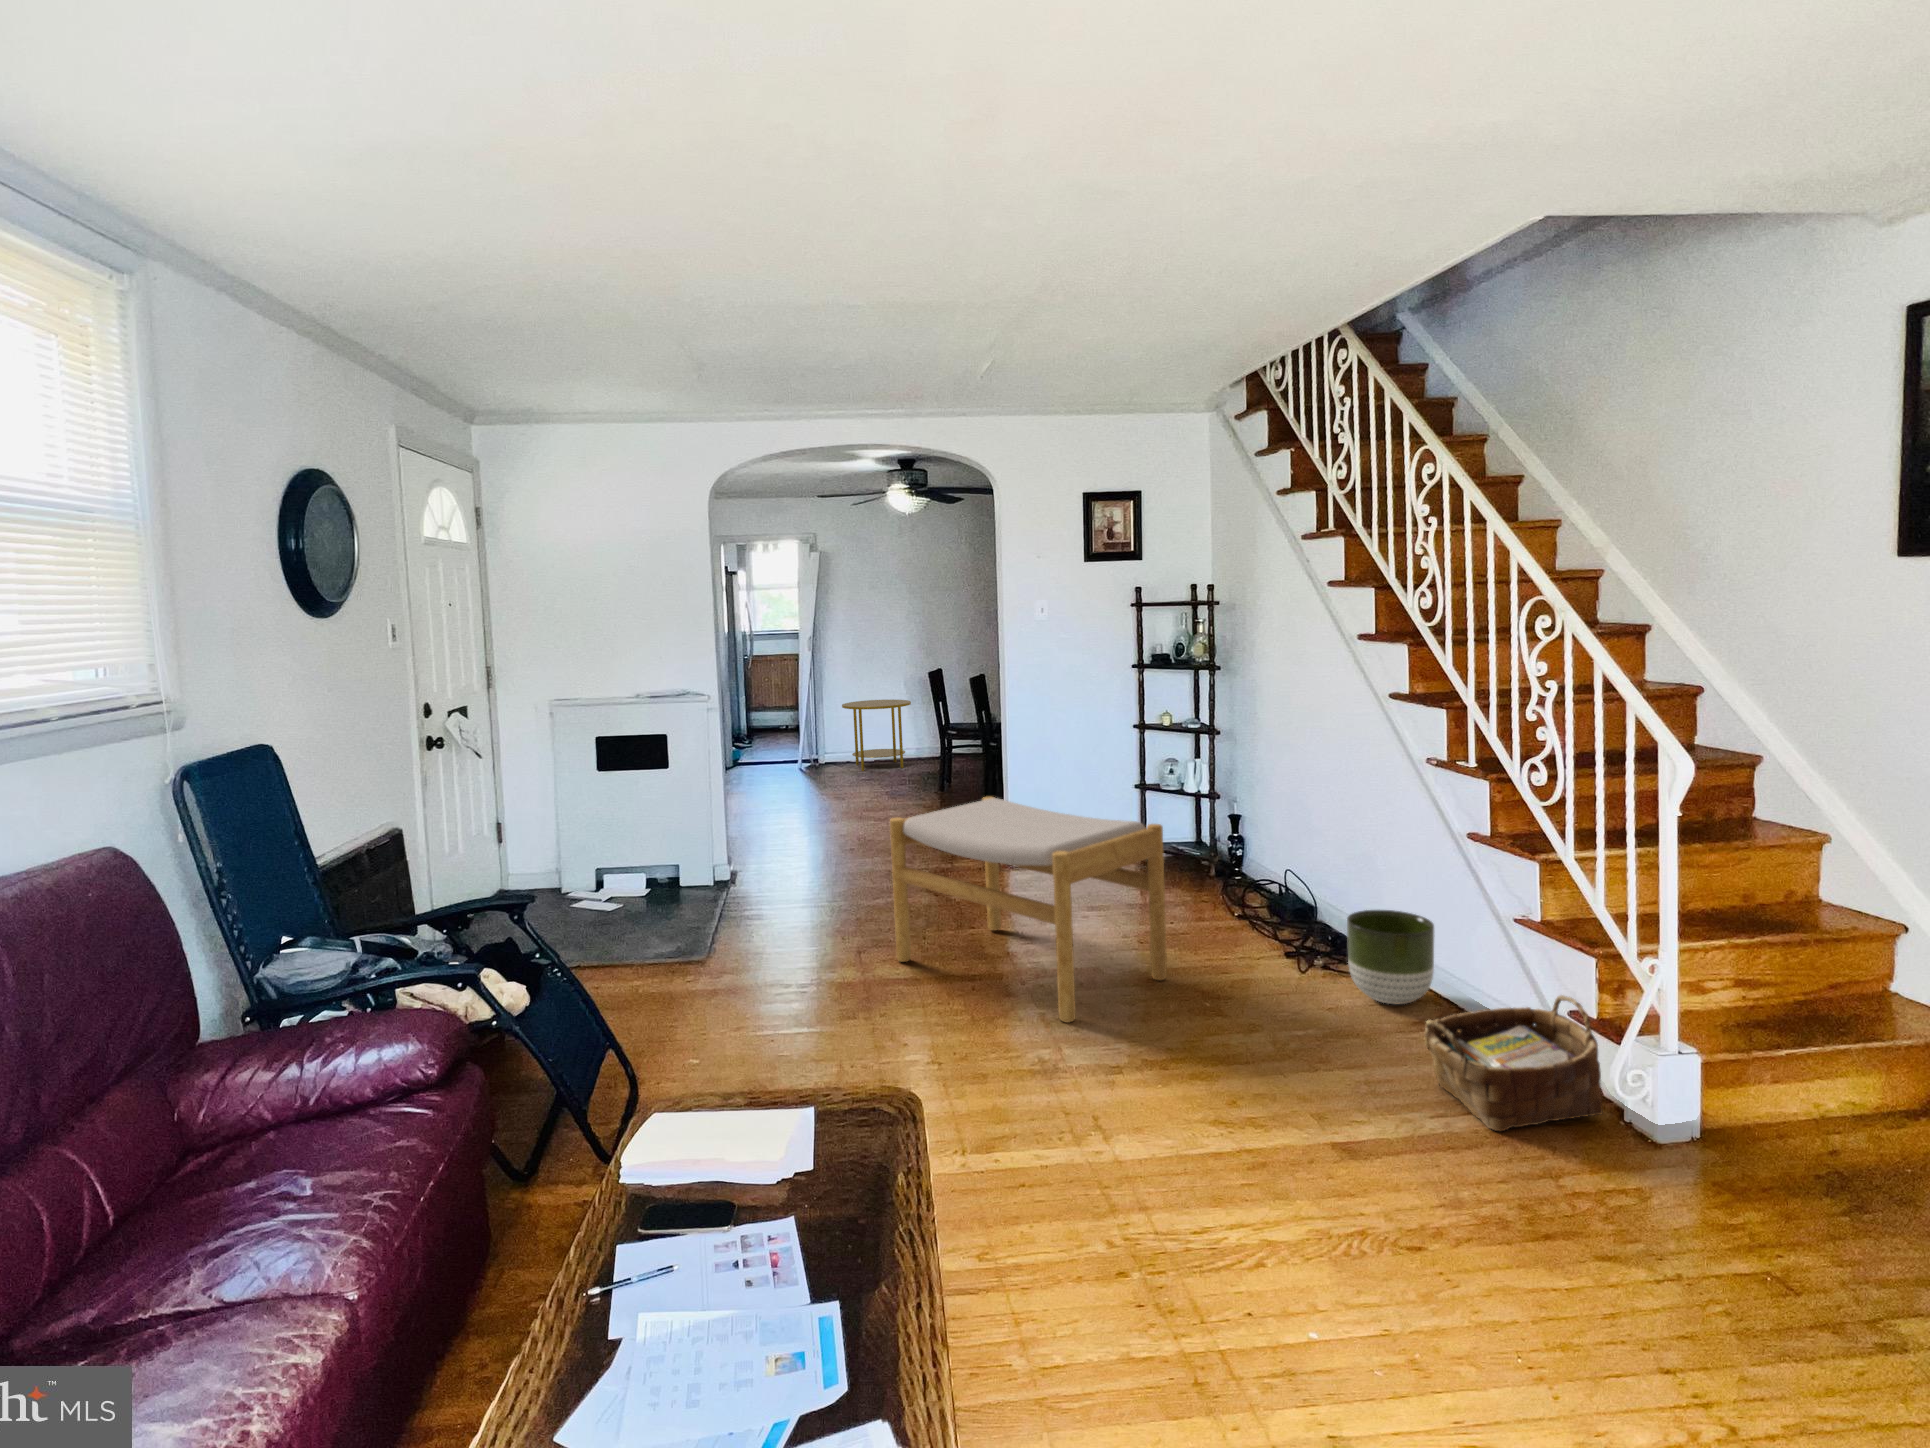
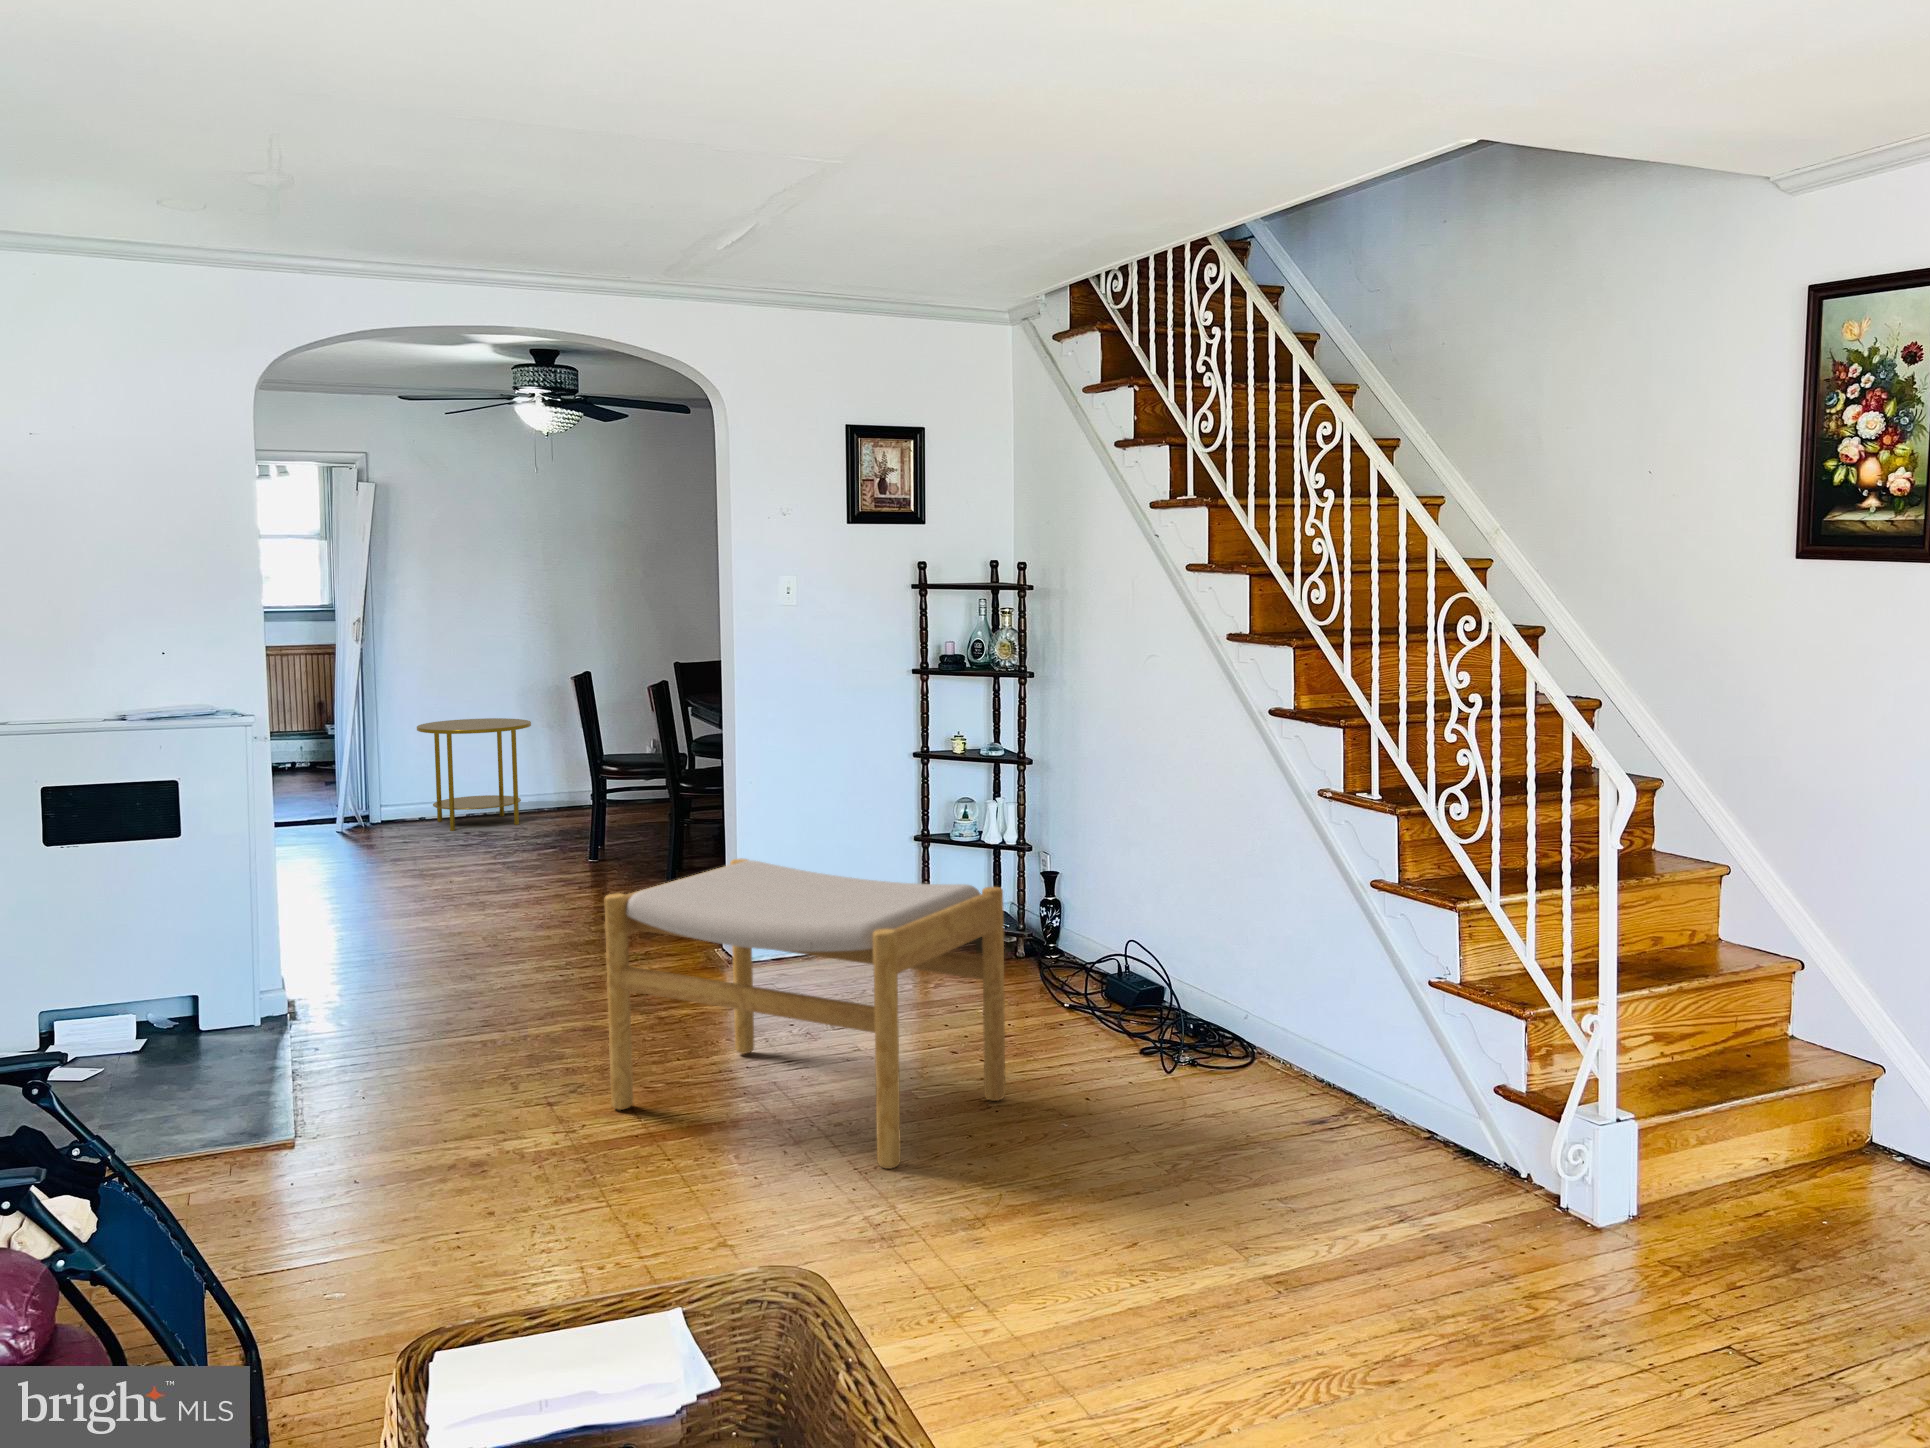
planter: present [1347,910,1434,1004] -> none [1232,985,1334,1103]
woven basket: present [1425,995,1603,1131] -> none [1350,1068,1541,1236]

